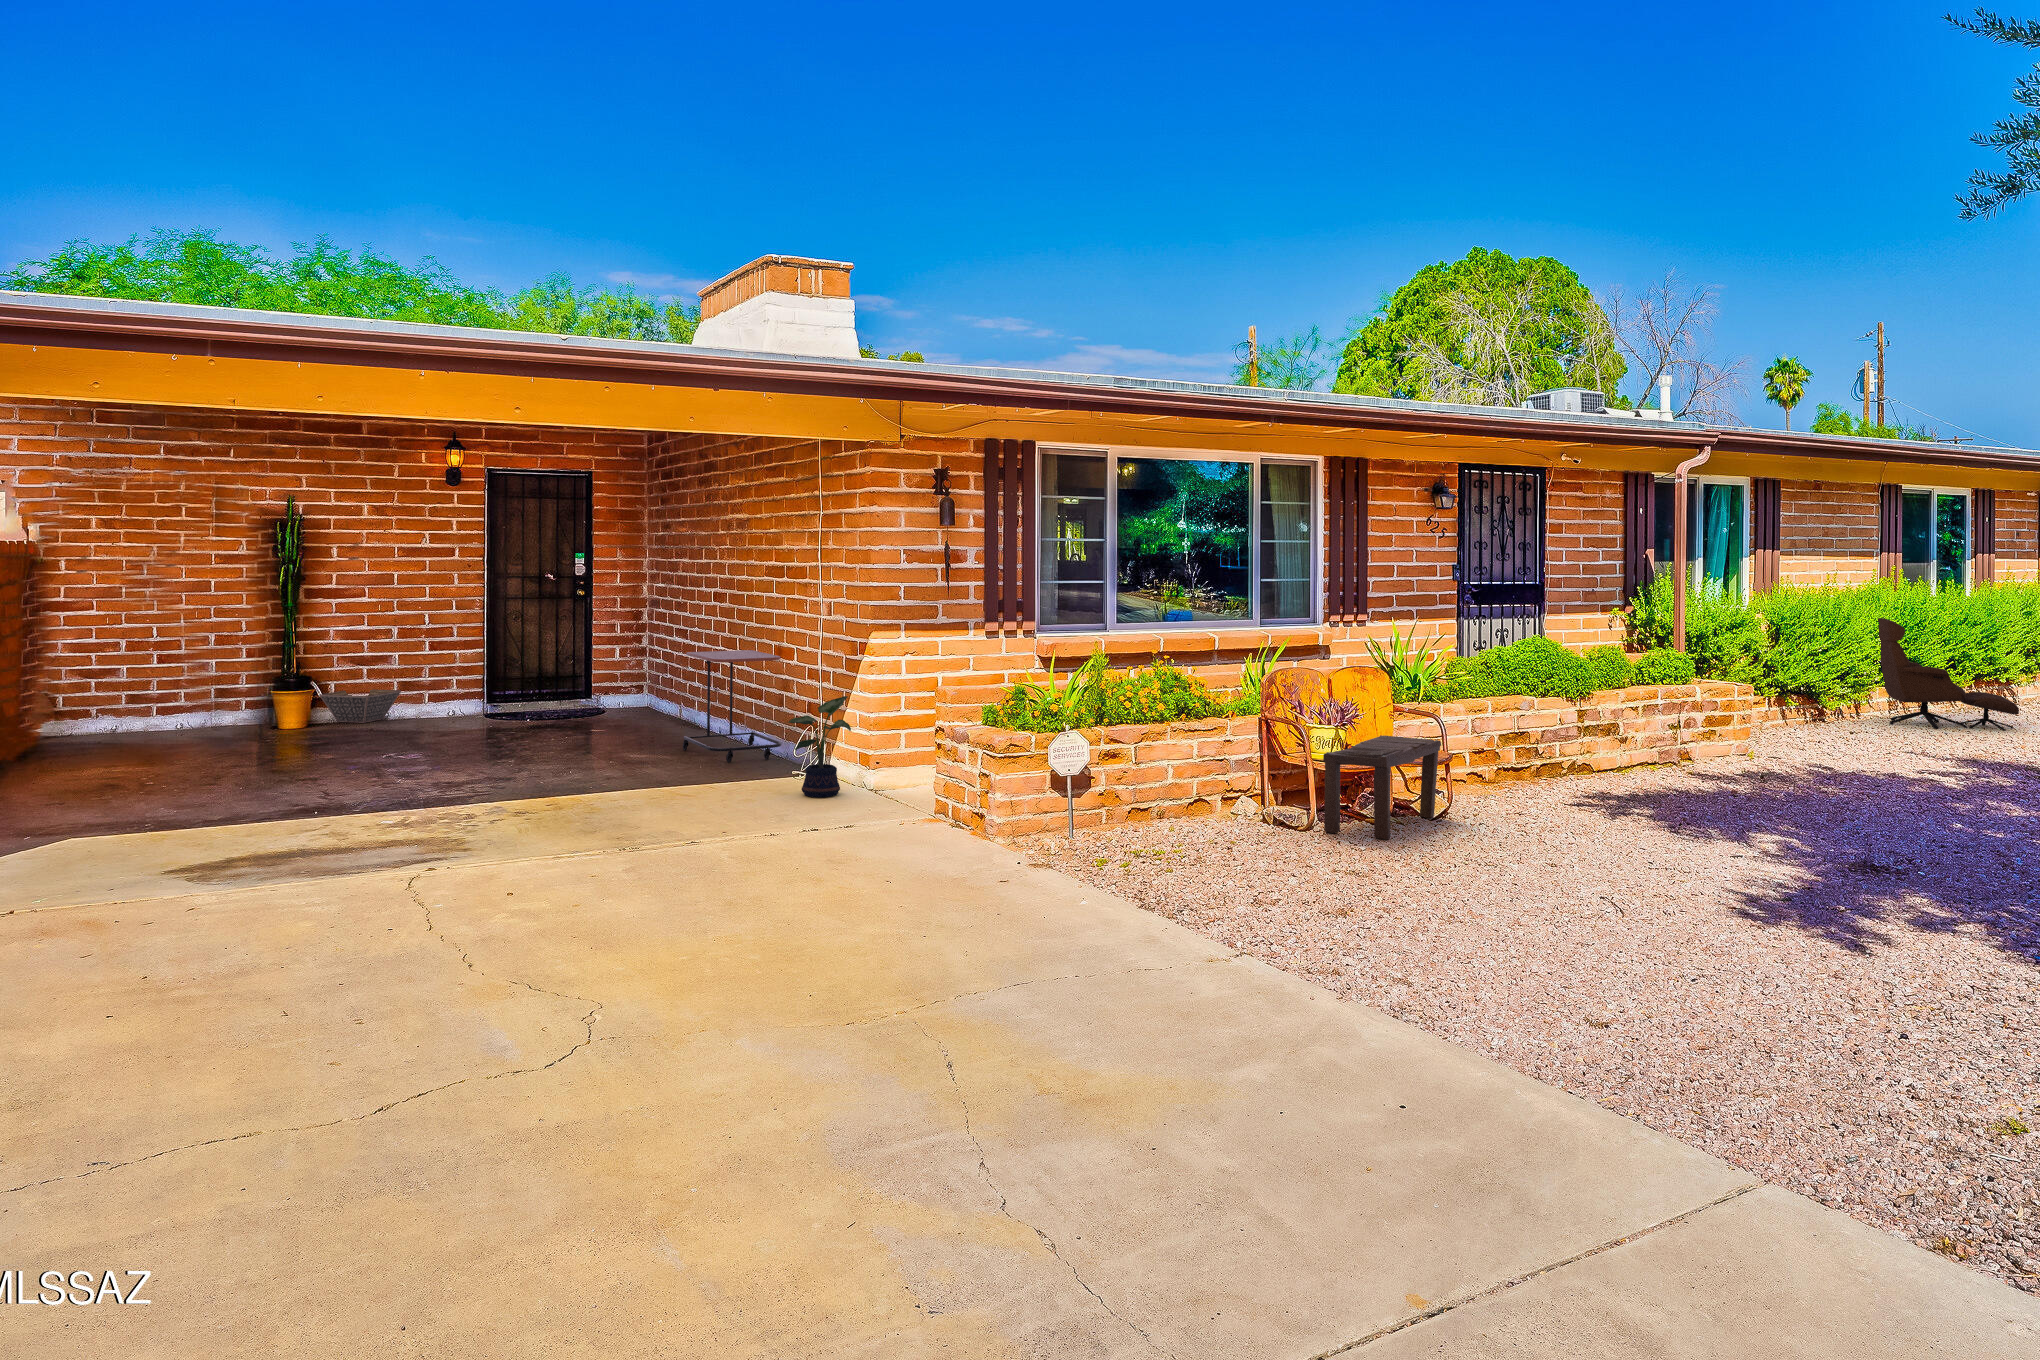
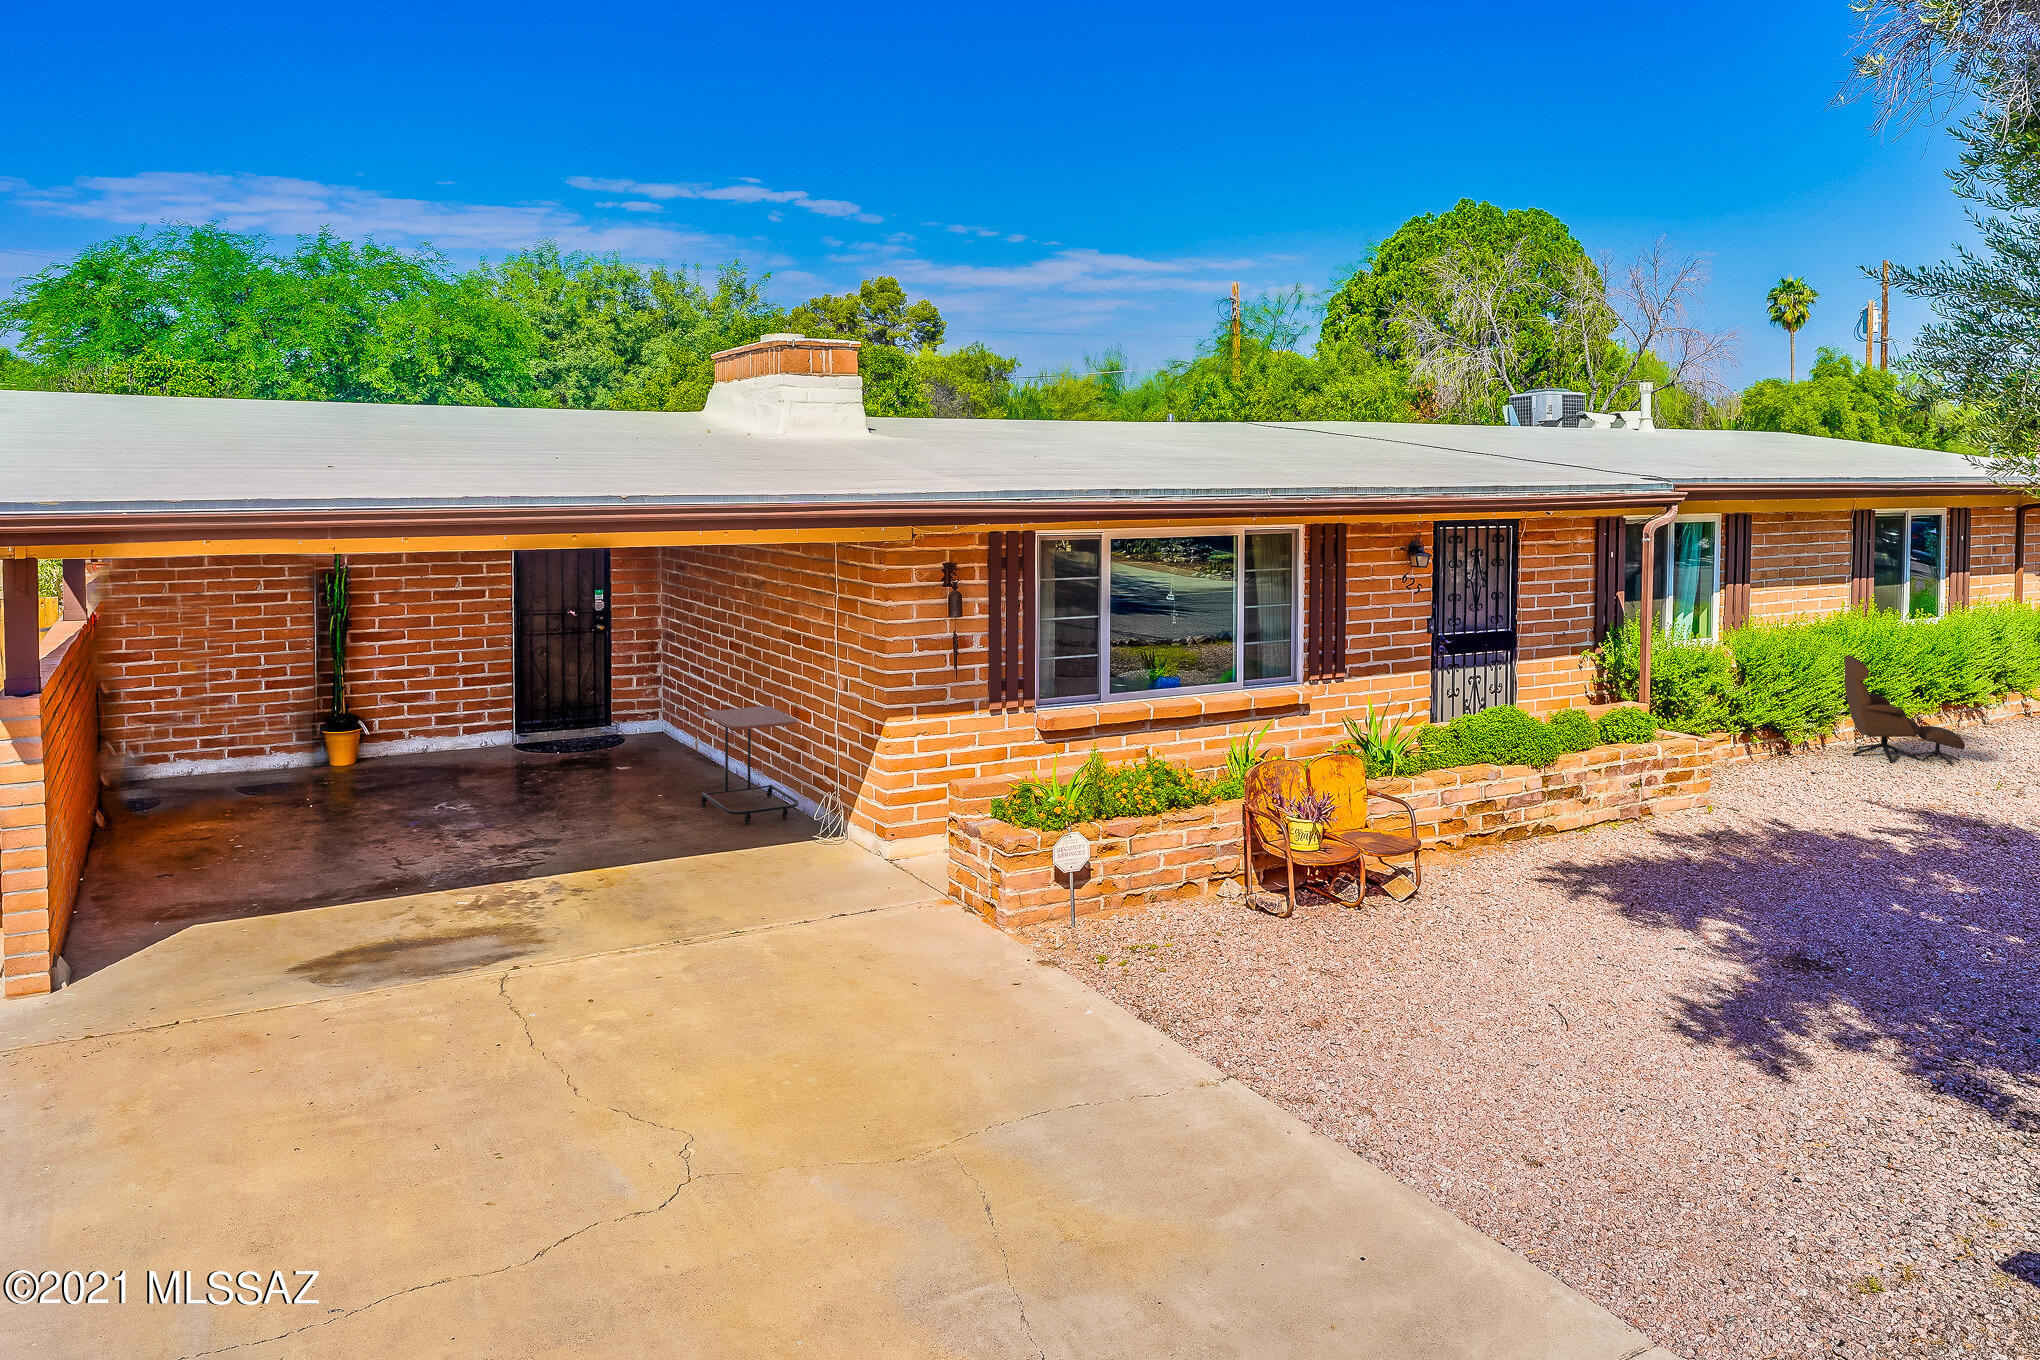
basket: present [319,689,401,723] -> none [325,727,410,765]
potted plant: present [788,696,851,798] -> none [802,775,863,875]
bench: present [1323,735,1441,840] -> none [1295,819,1406,927]

